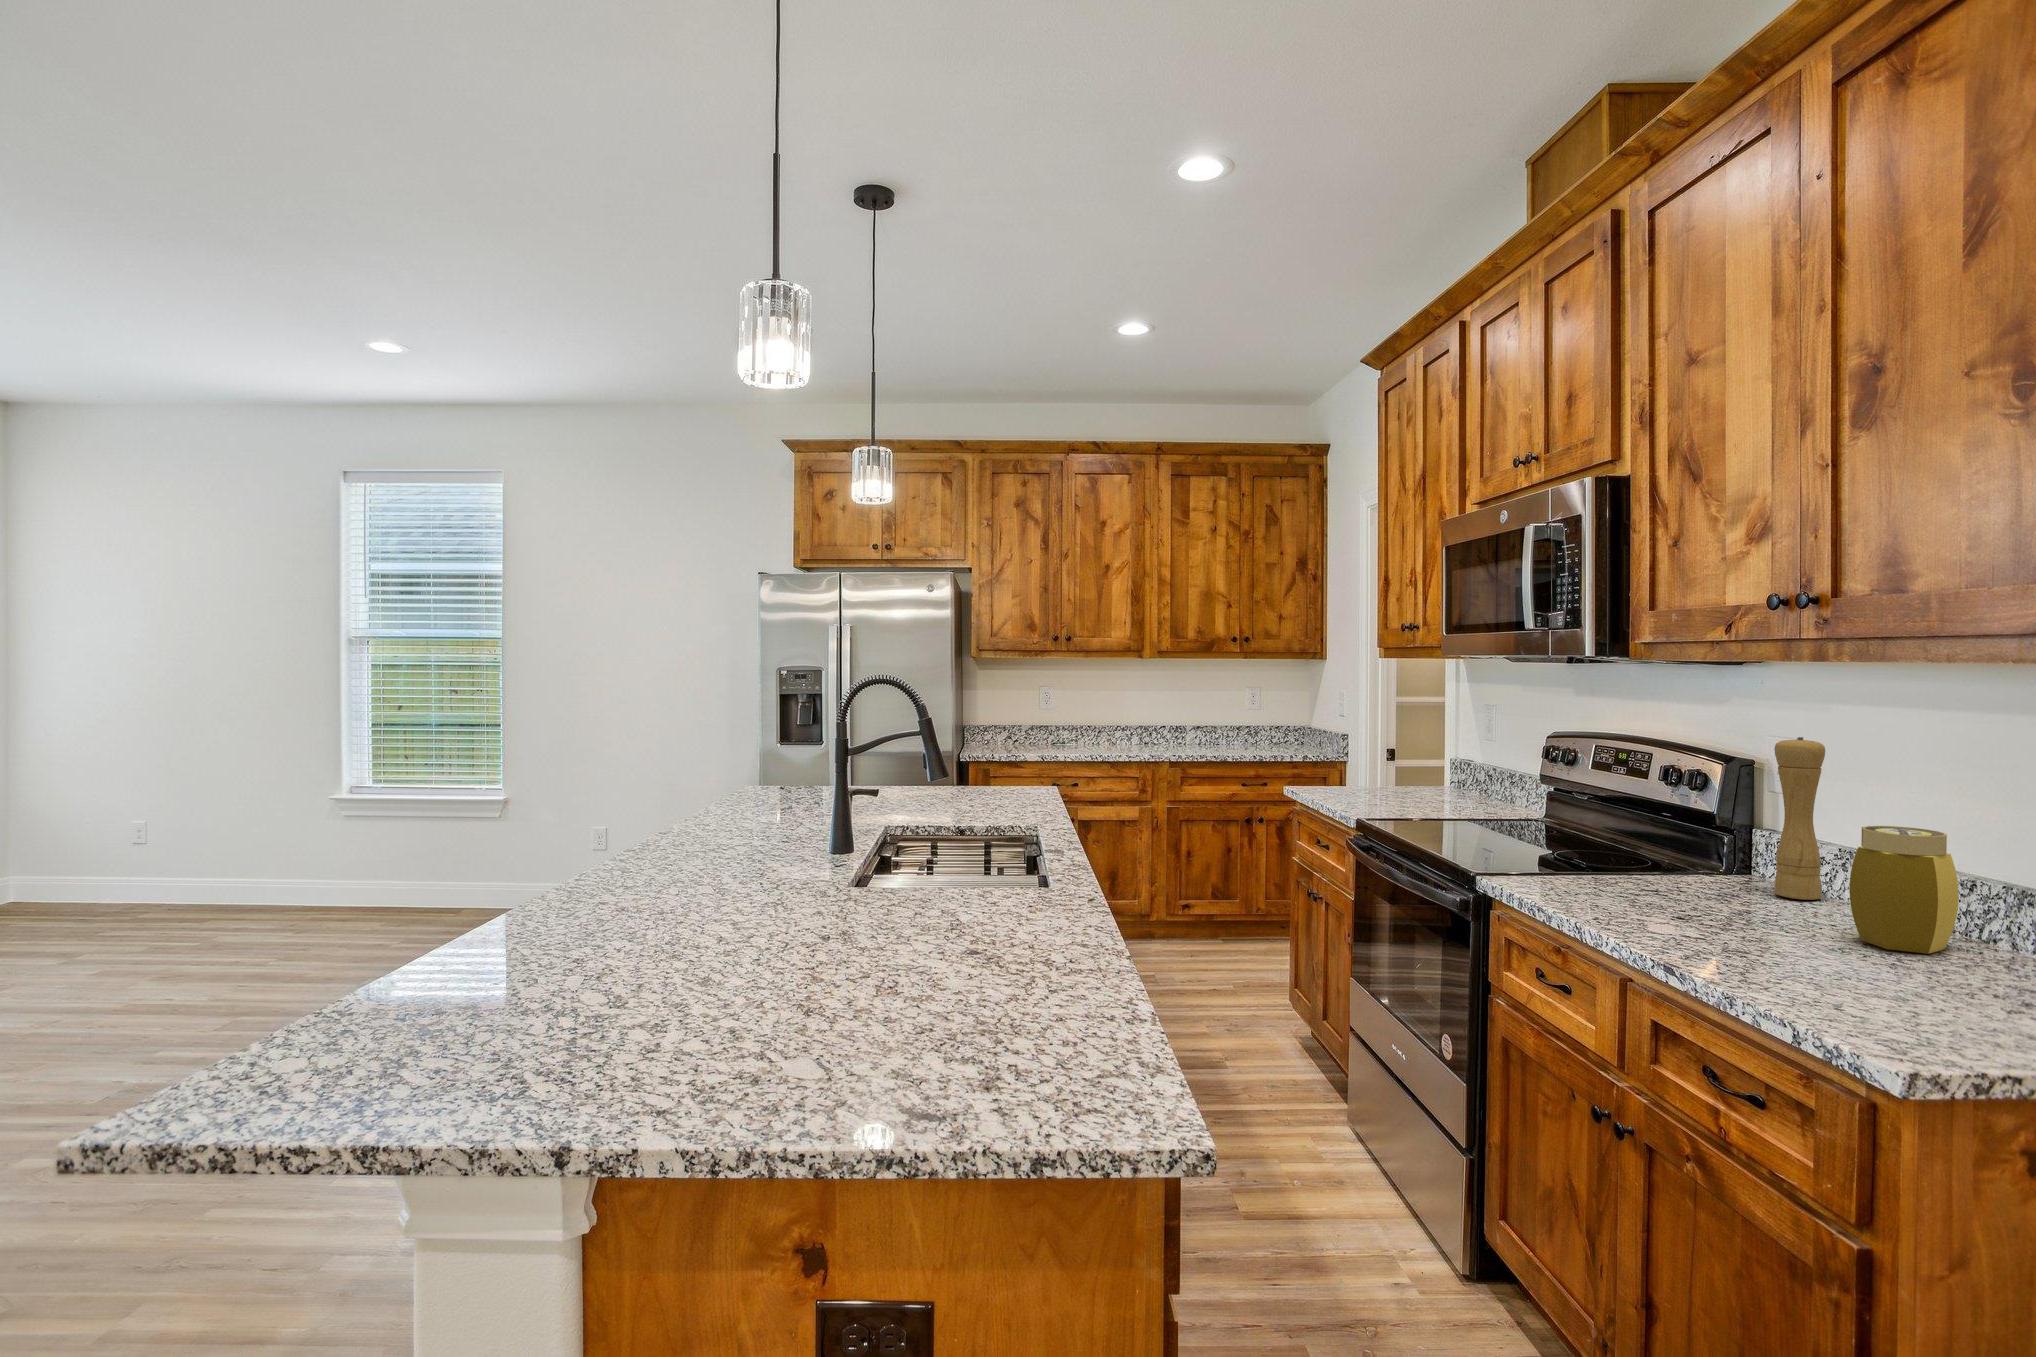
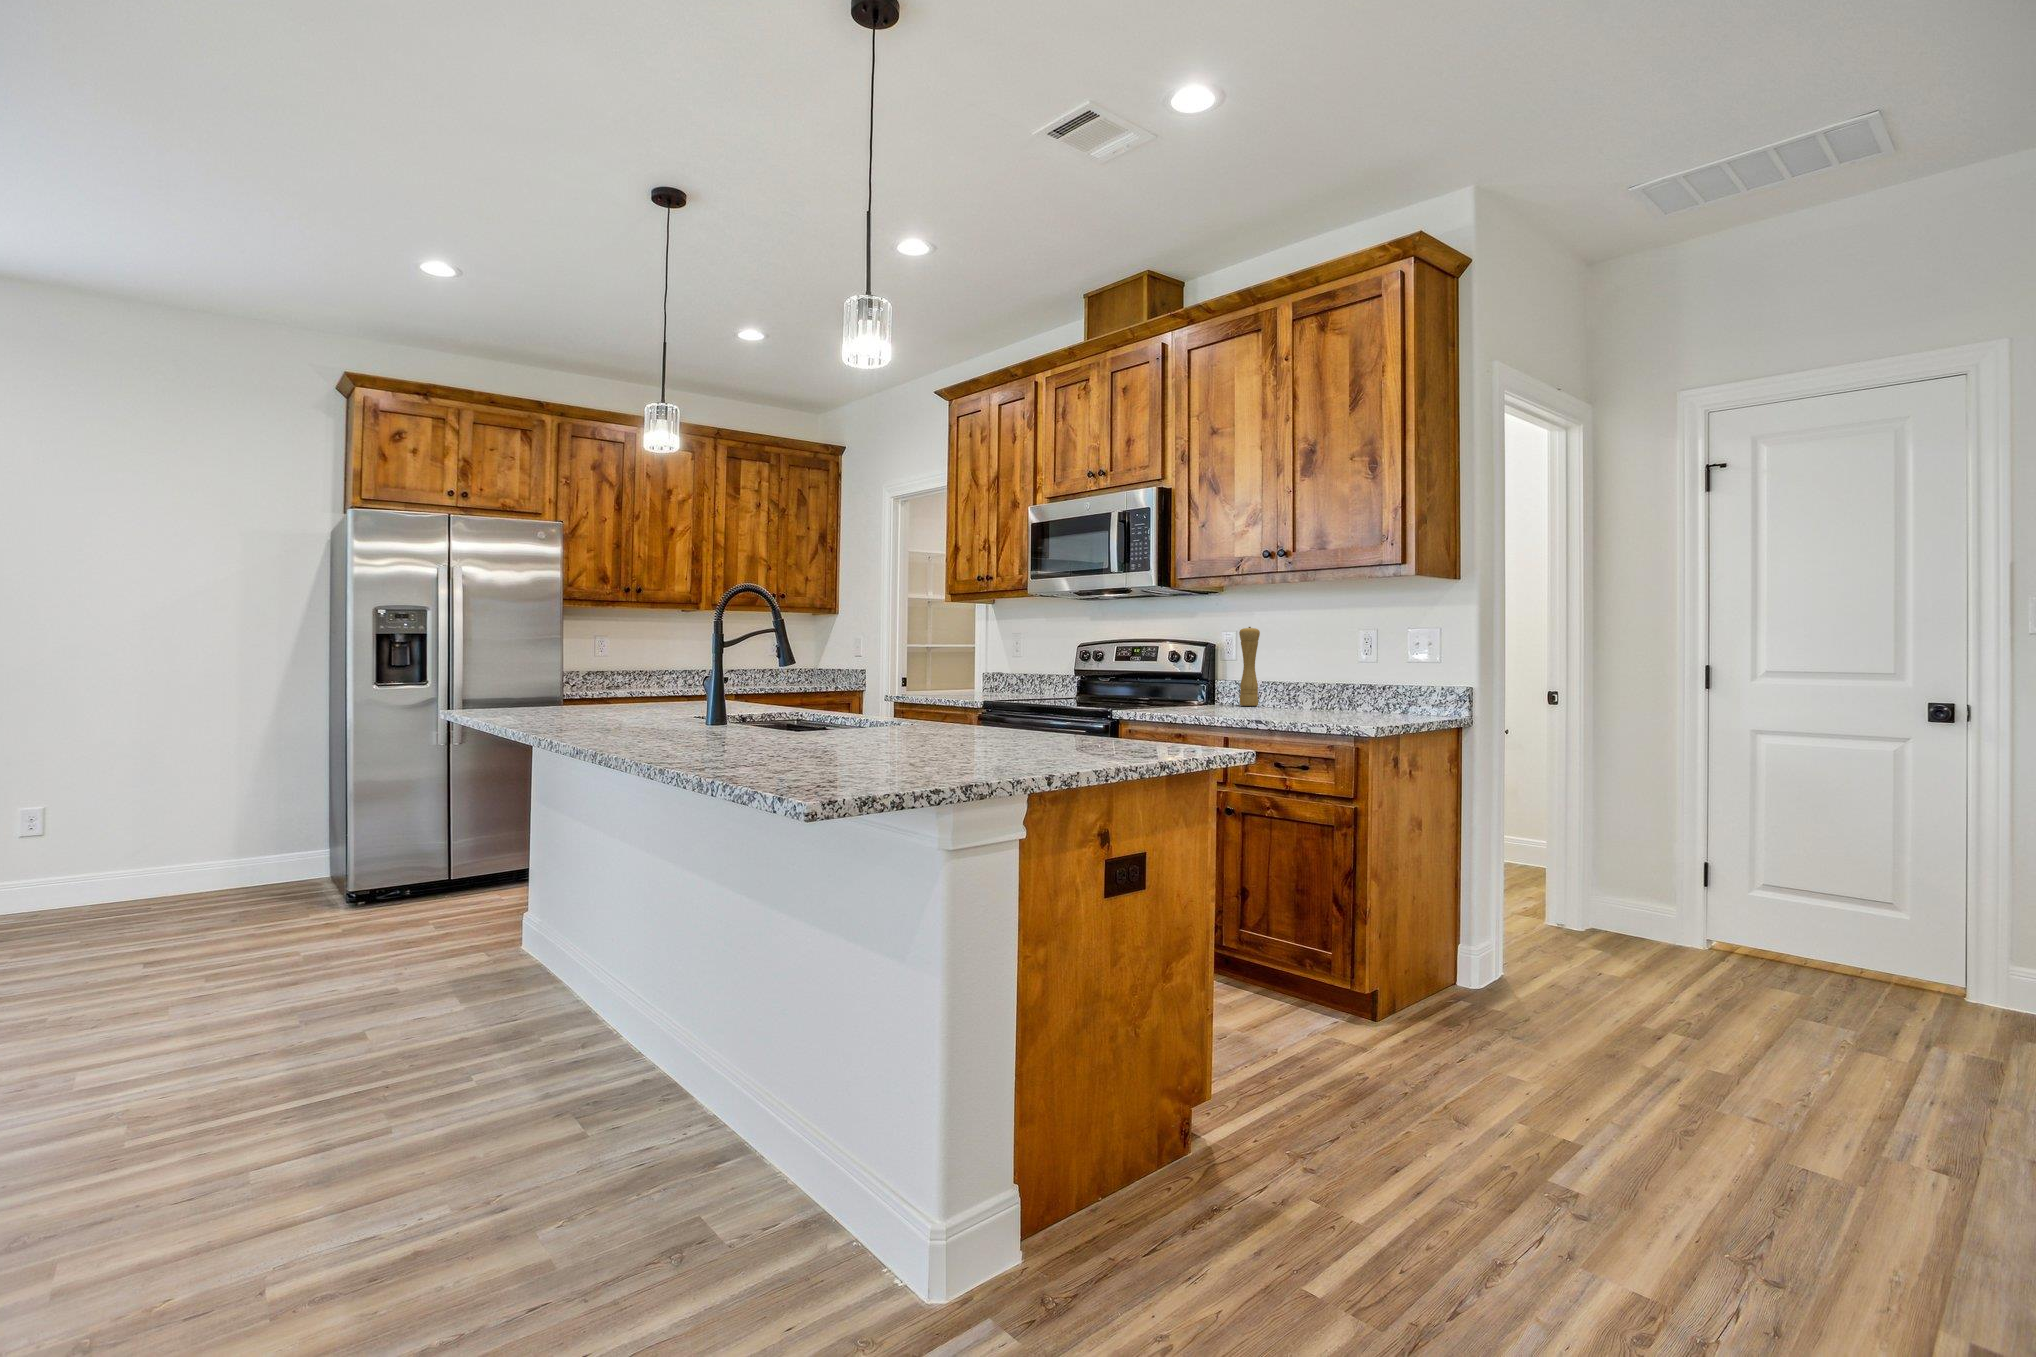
jar: present [1850,826,1959,954] -> none [1293,659,1329,711]

